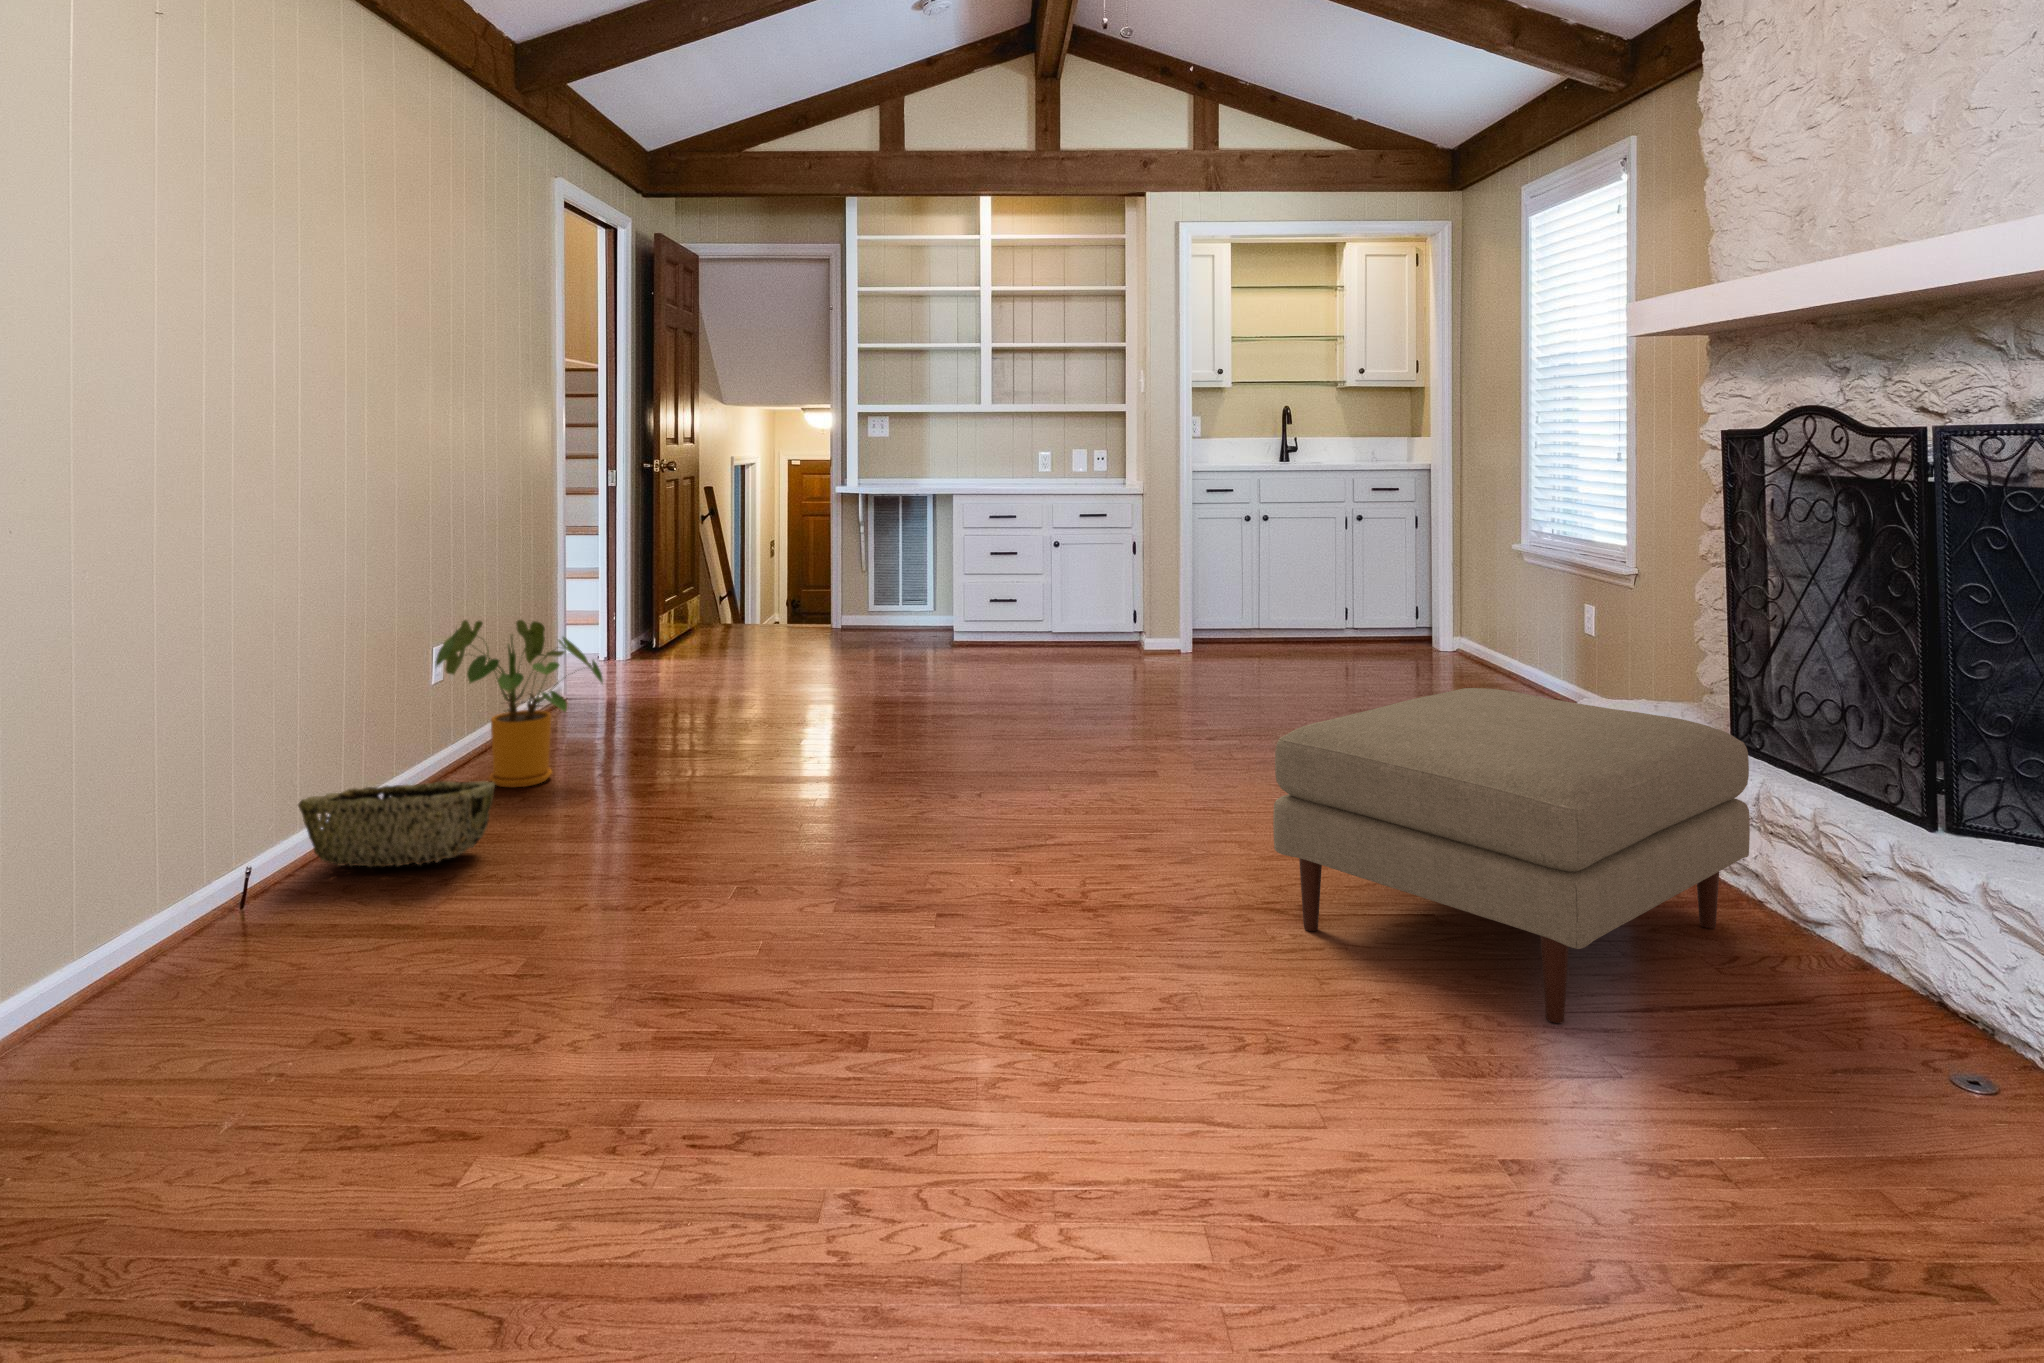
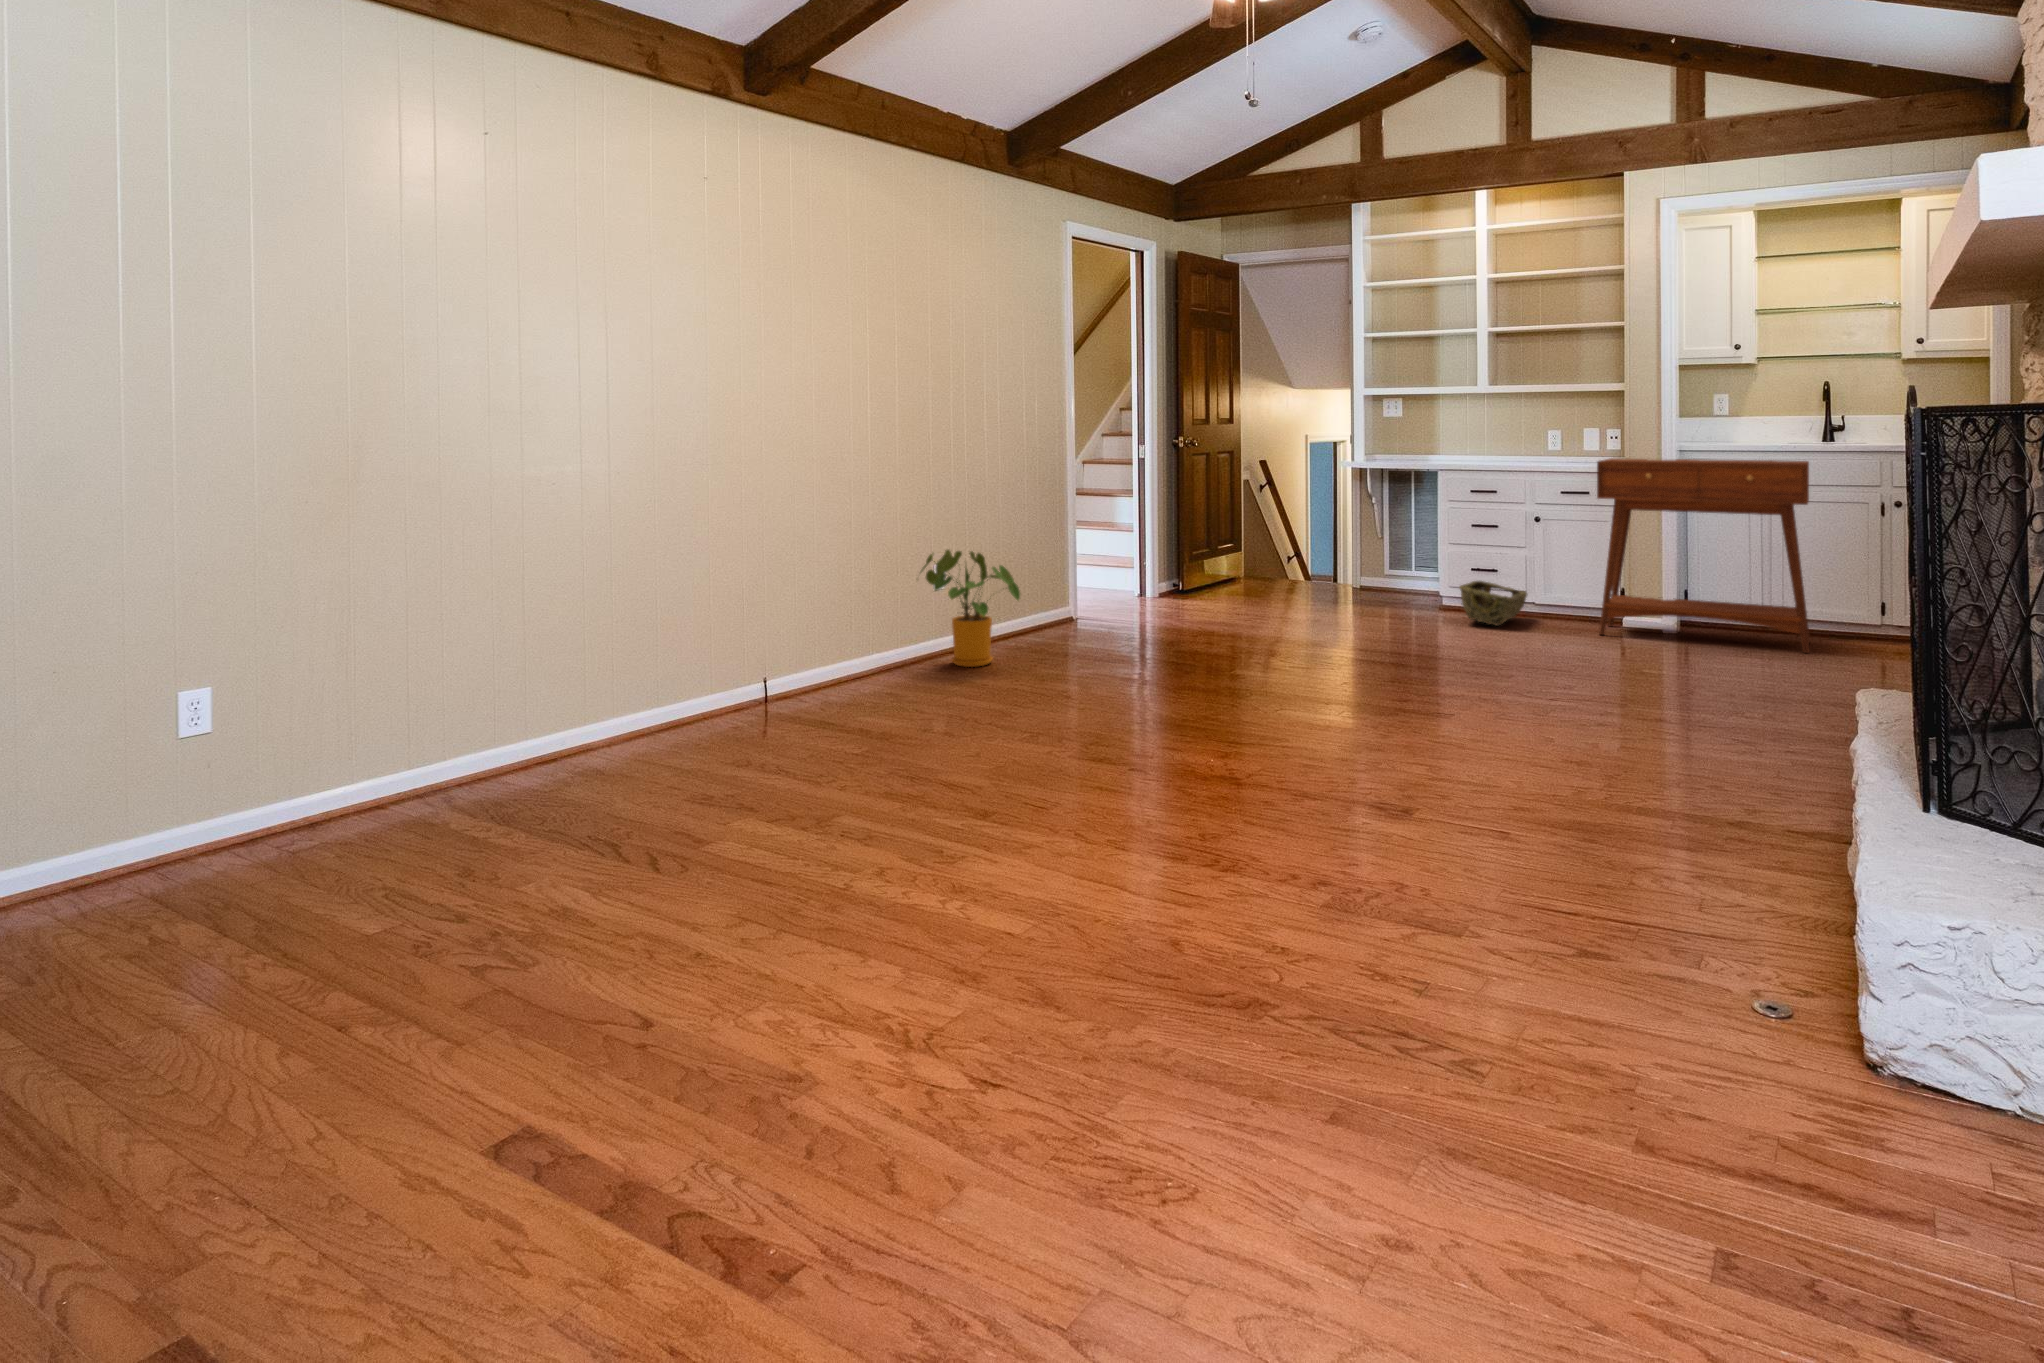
console table: none [1124,478,1316,656] -> present [1597,458,1810,653]
ottoman: present [1273,688,1750,1023] -> none [1302,661,1741,921]
woven basket: present [298,781,495,867] -> present [1459,581,1527,626]

